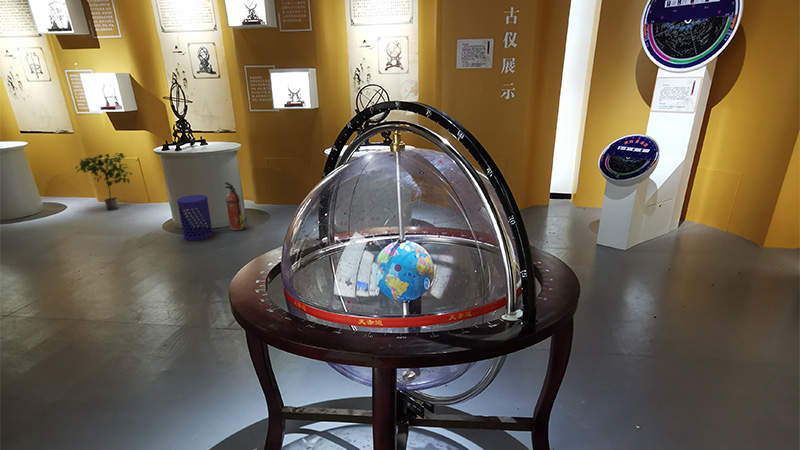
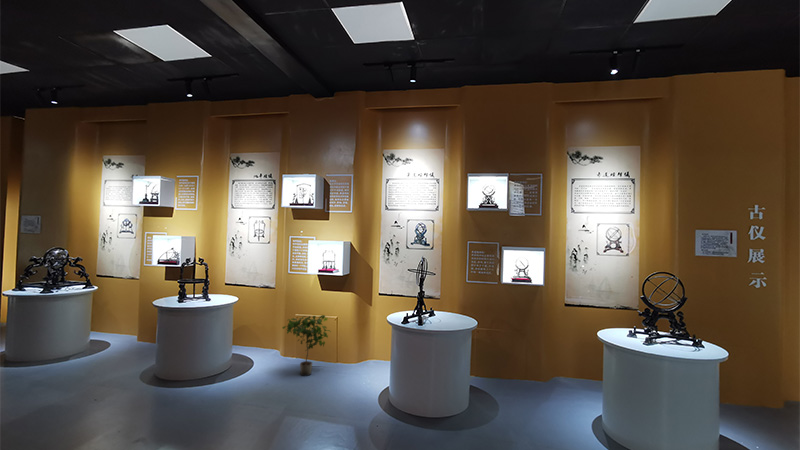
fire extinguisher: present [225,182,244,230] -> none [461,361,482,422]
waste bin: present [177,195,213,240] -> none [420,375,454,436]

